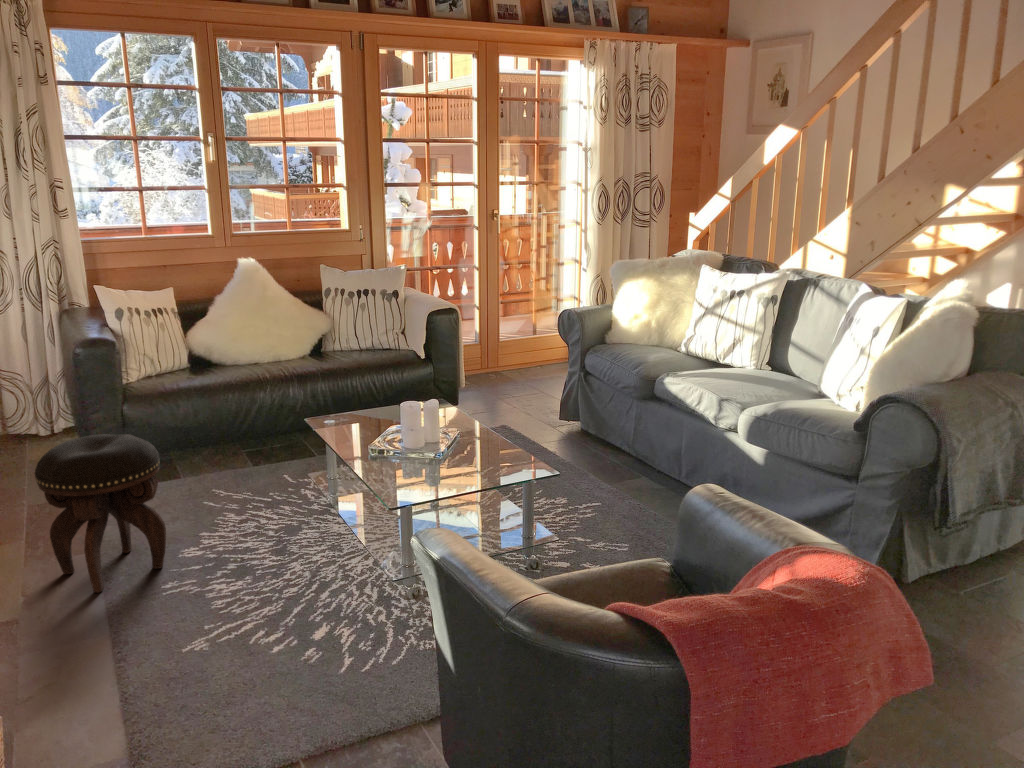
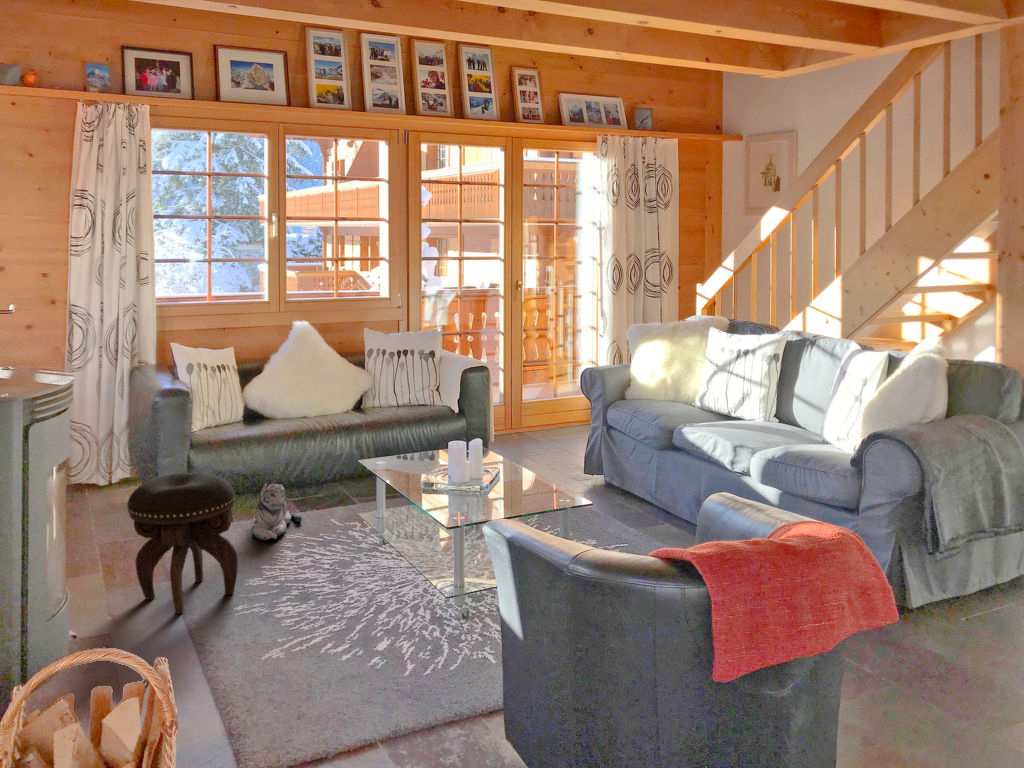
plush toy: none [195,438,251,502] -> present [253,483,302,541]

